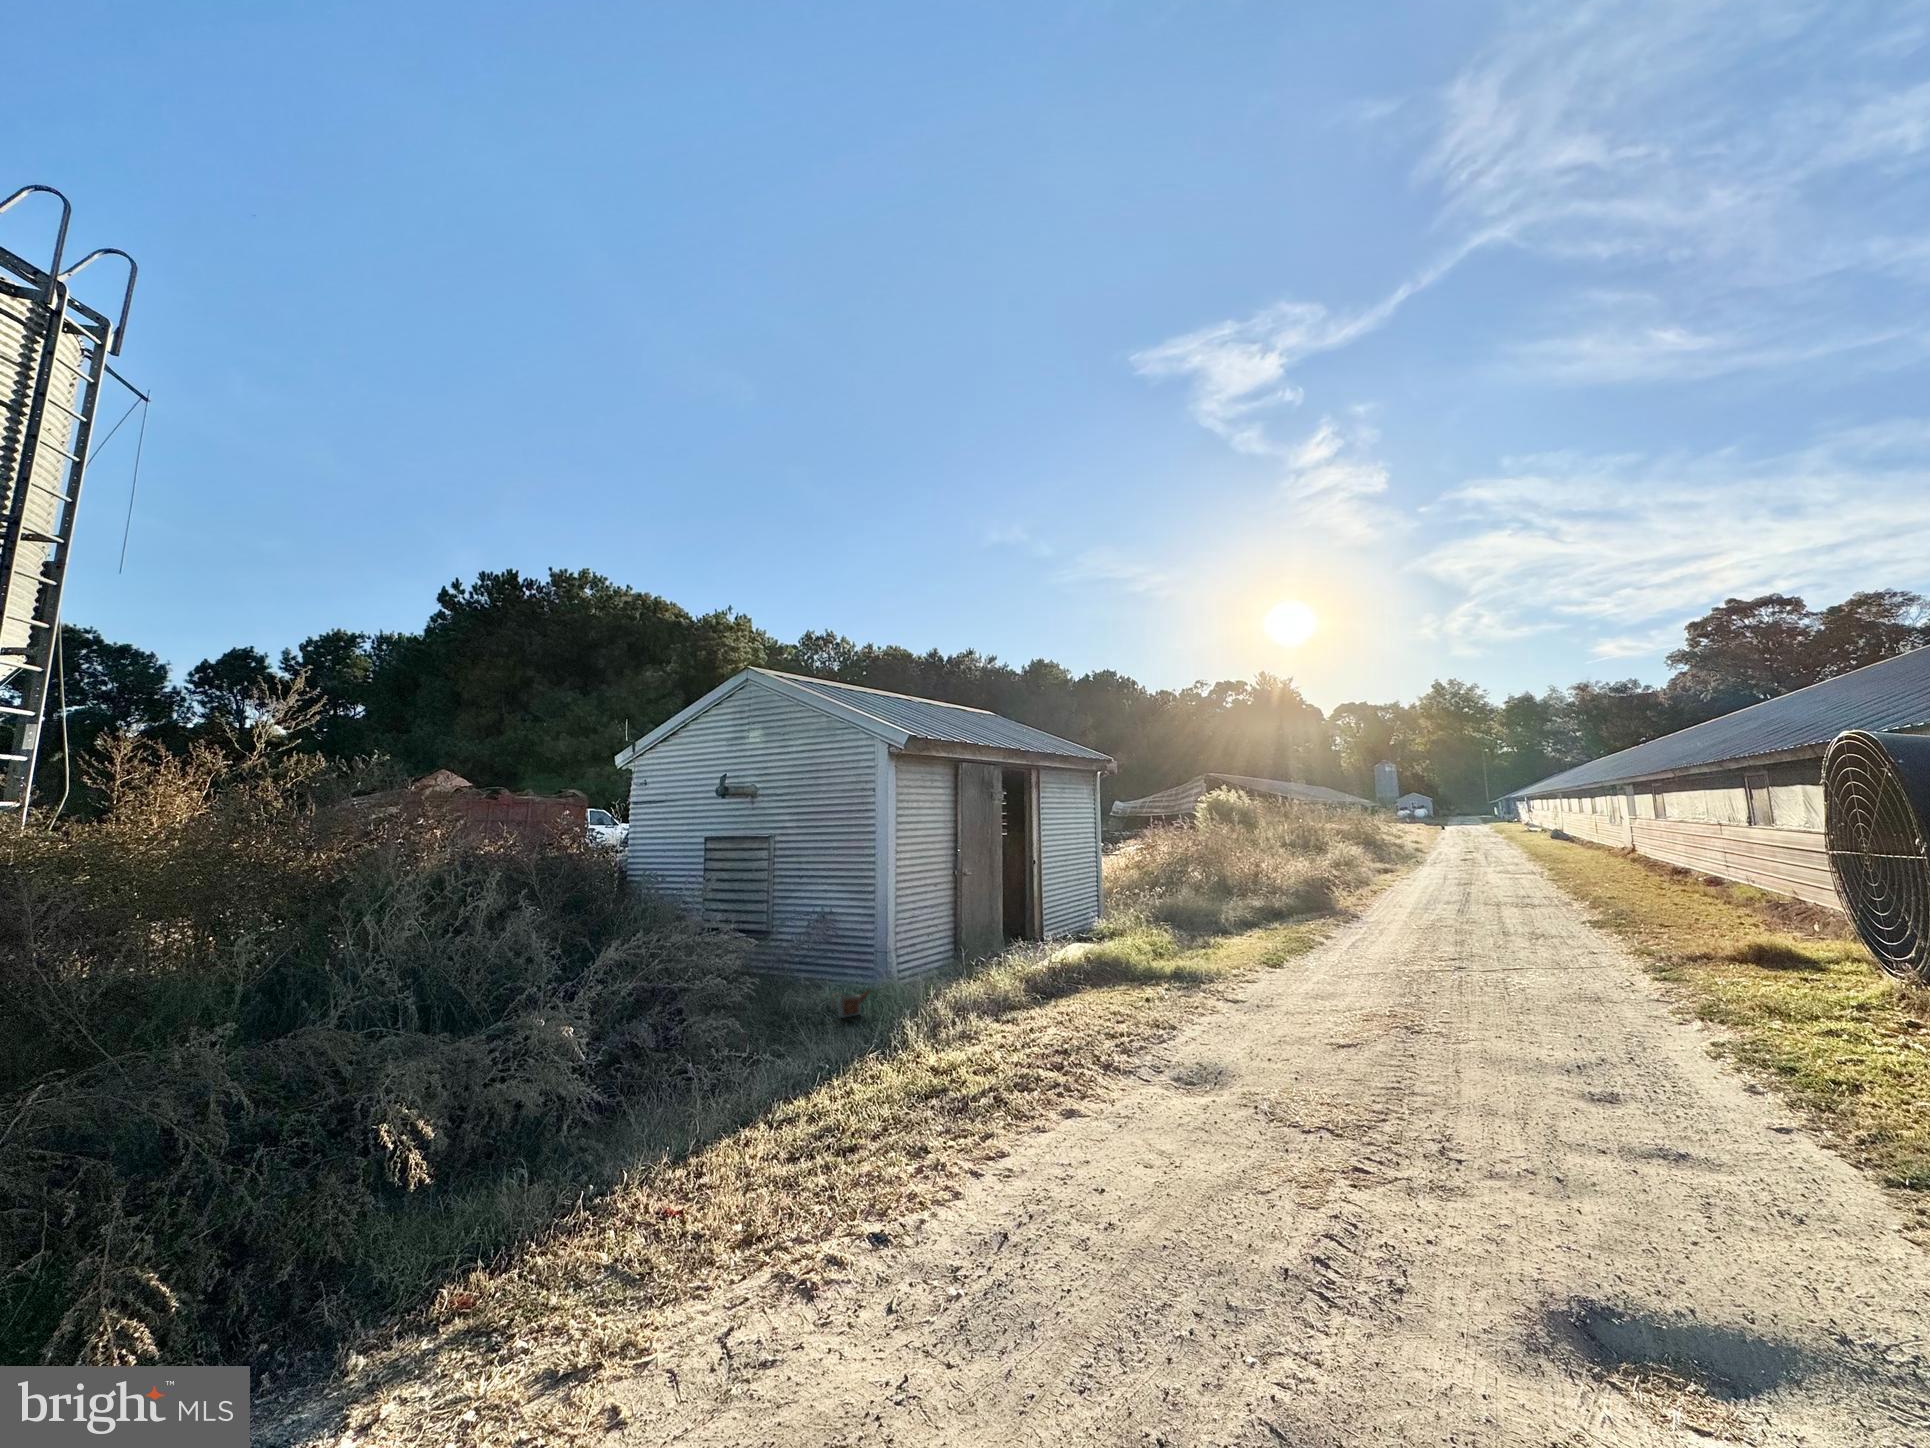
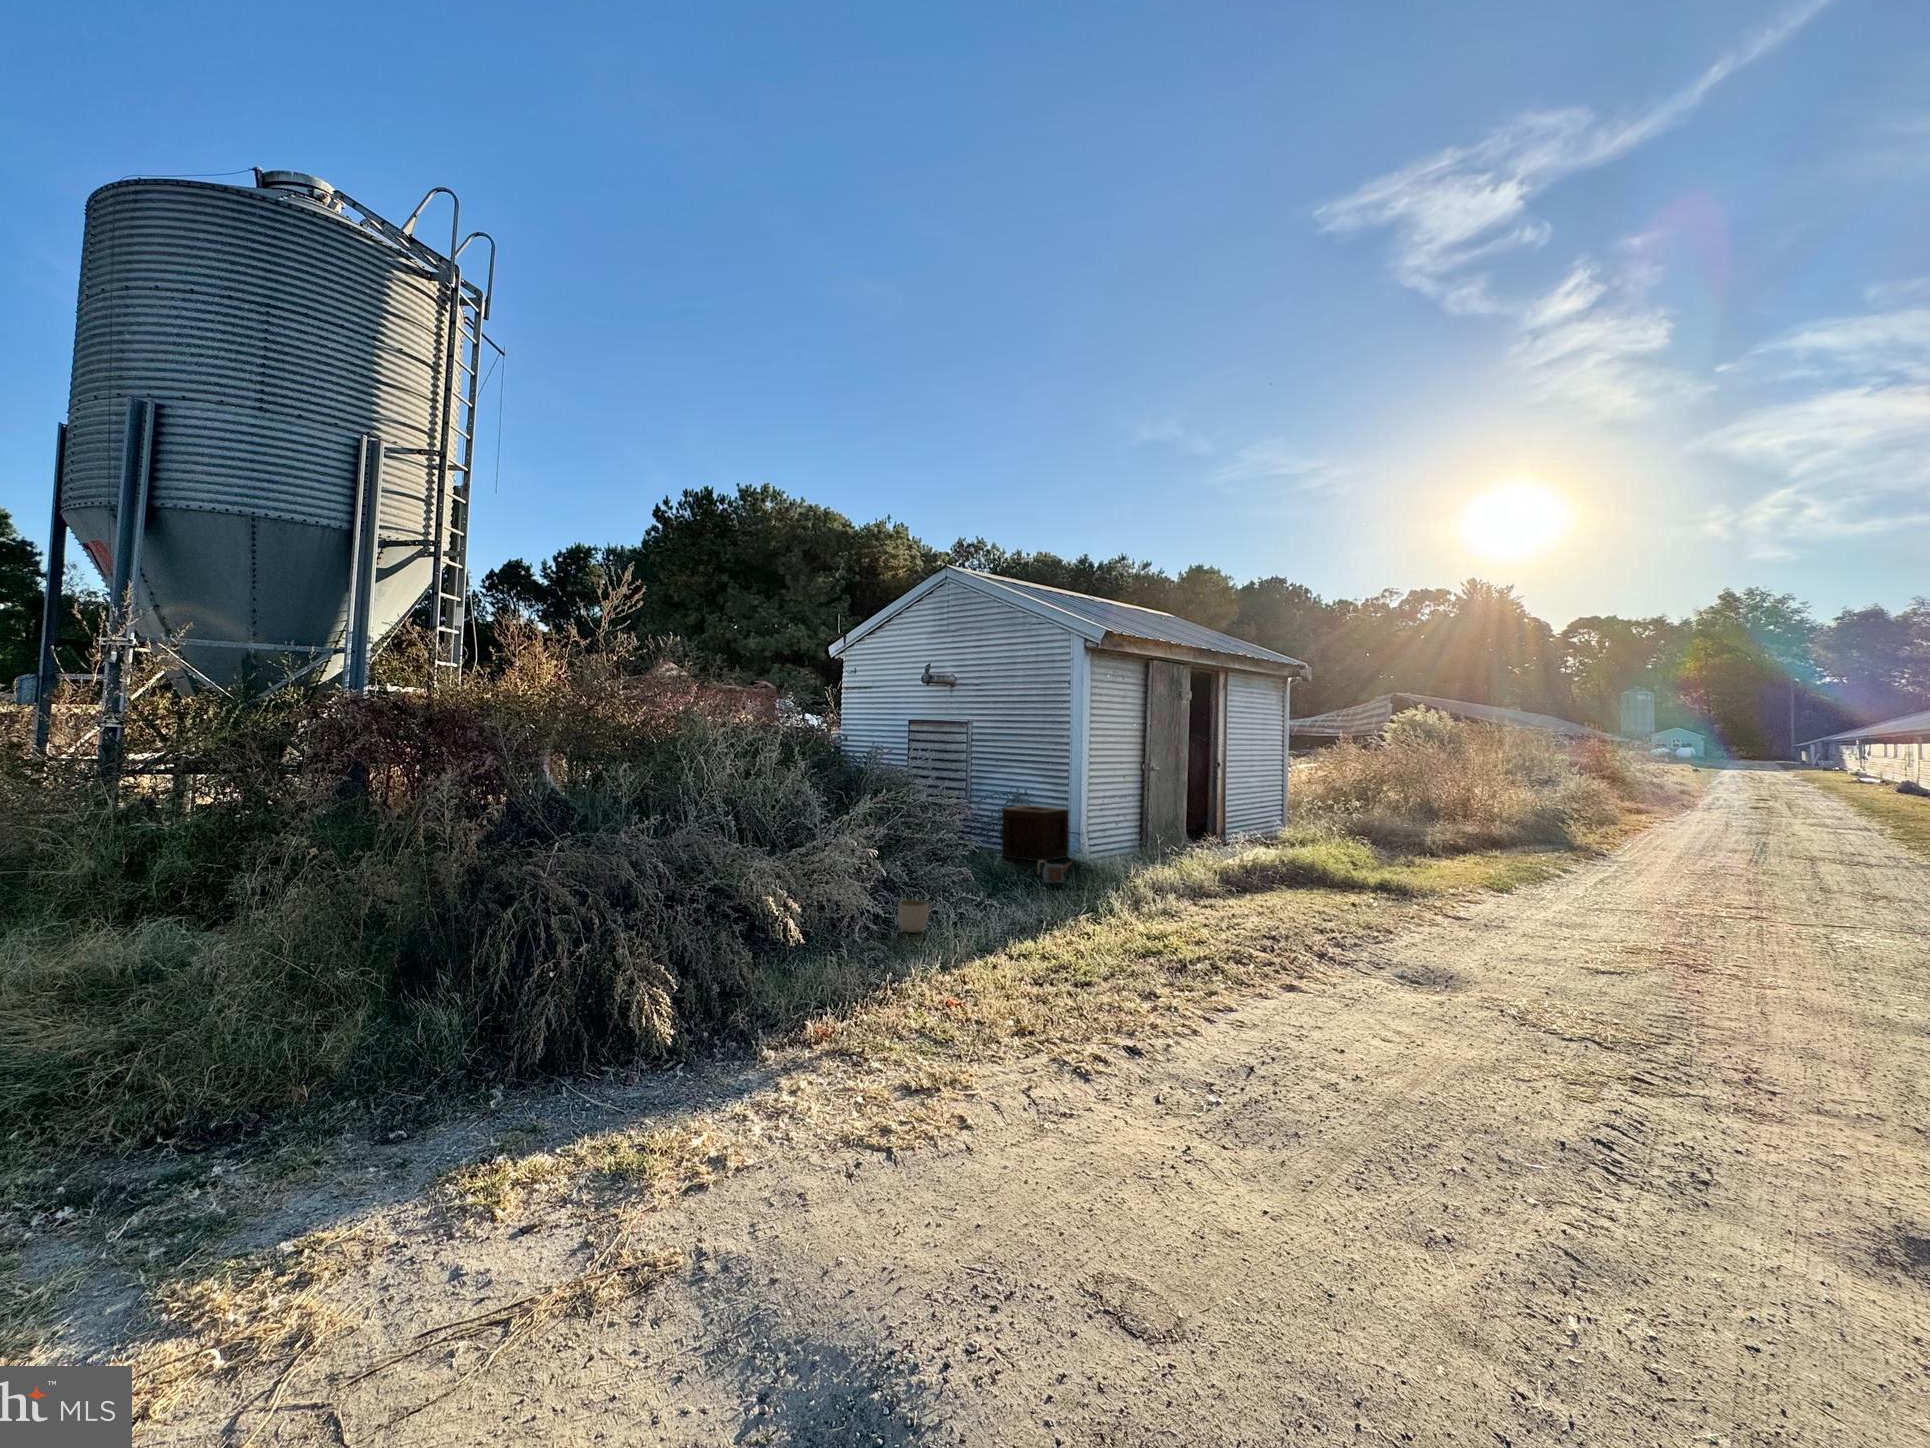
wooden crate: none [801,928,876,991] -> present [1001,806,1069,862]
planter: none [640,1070,679,1113] -> present [898,900,929,933]

